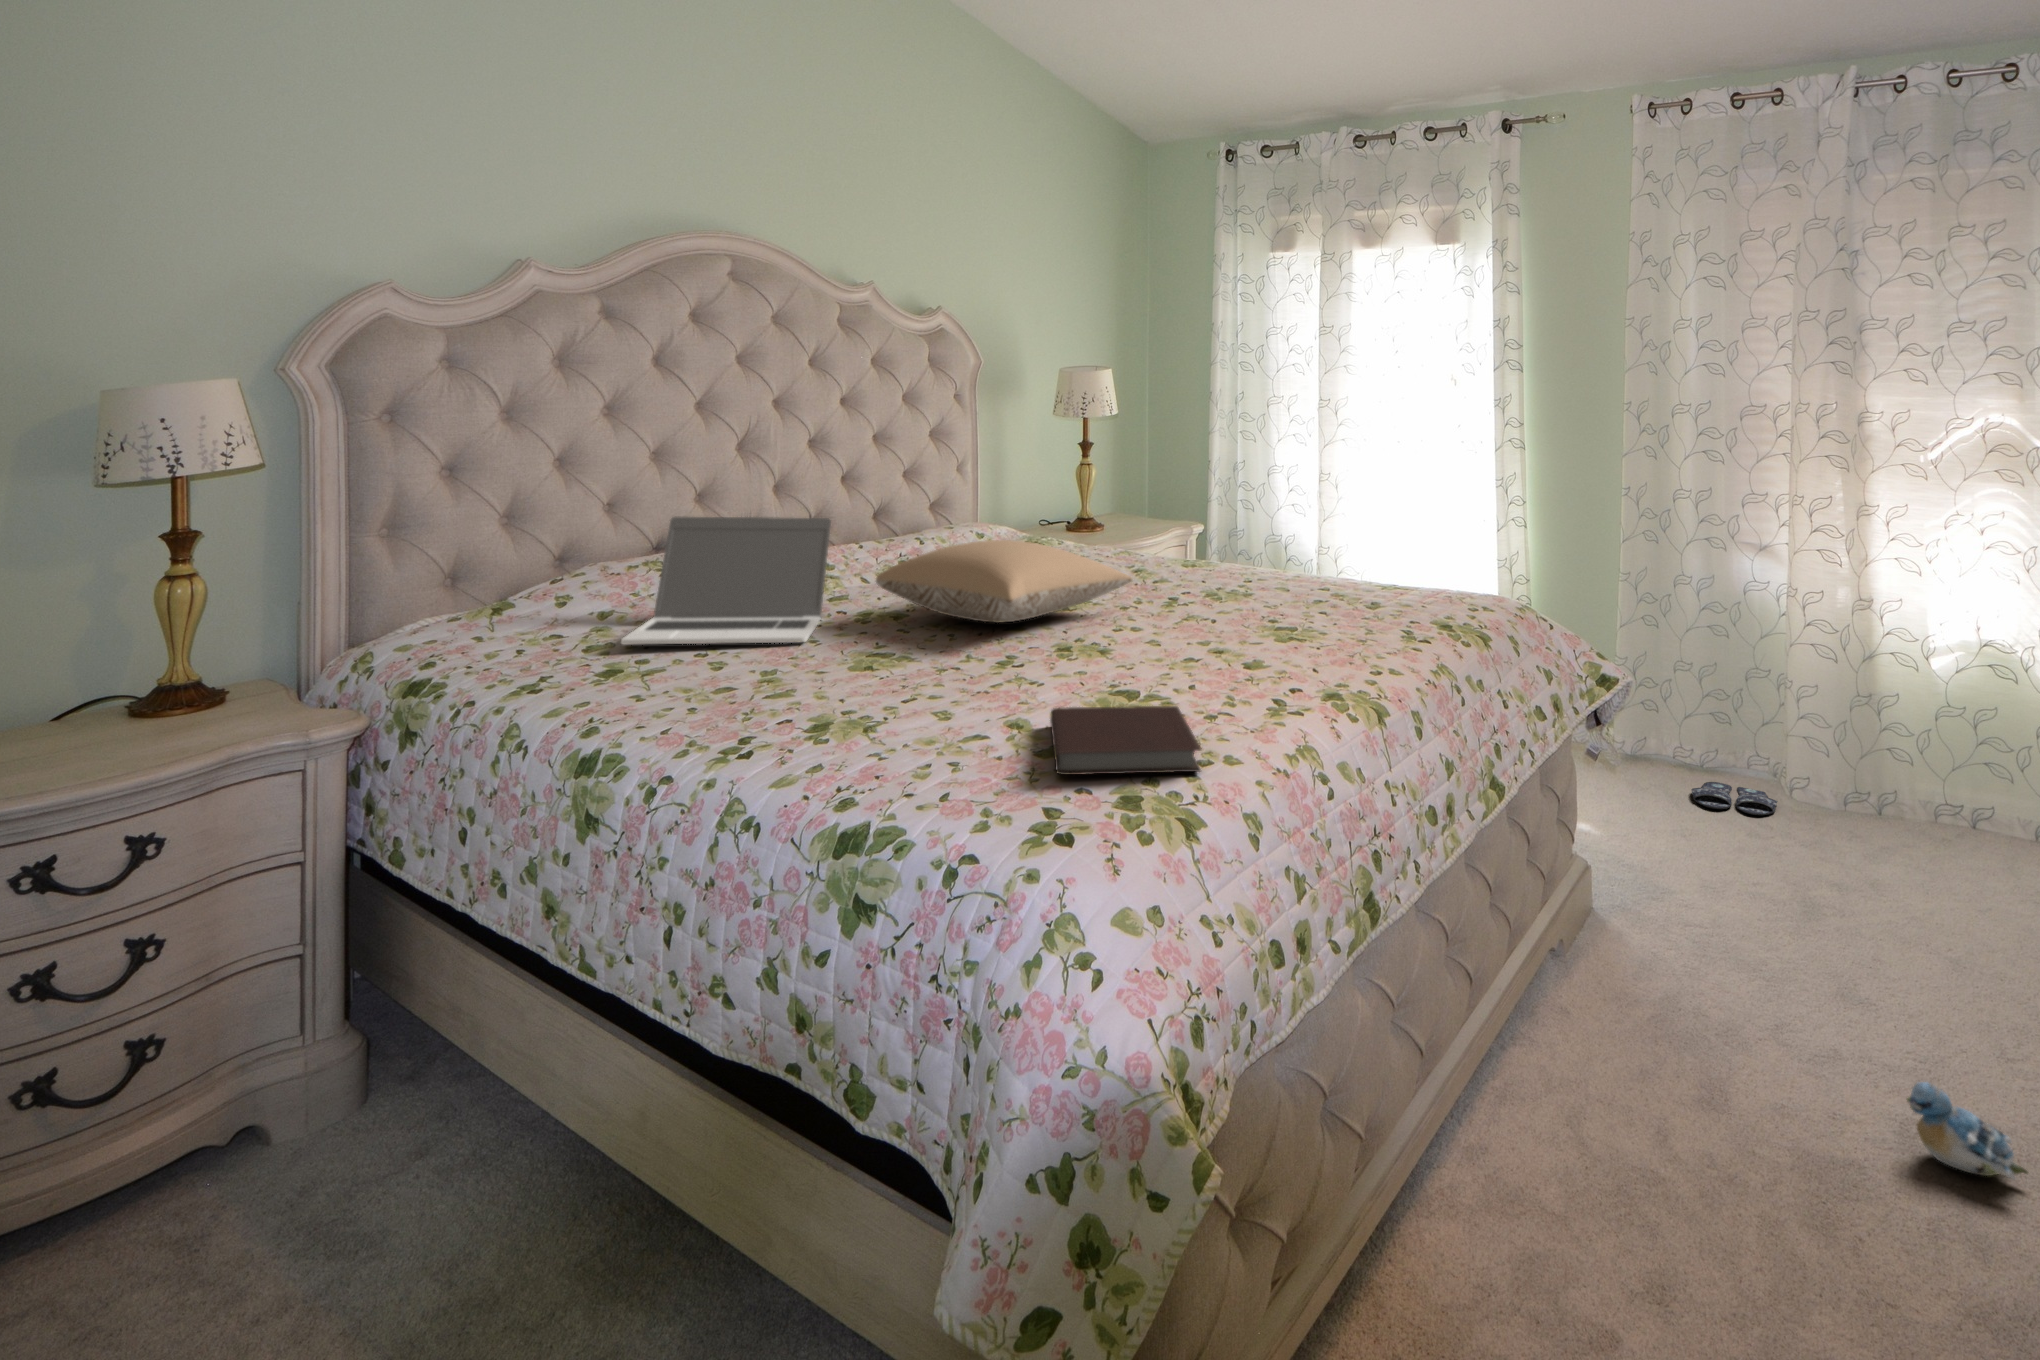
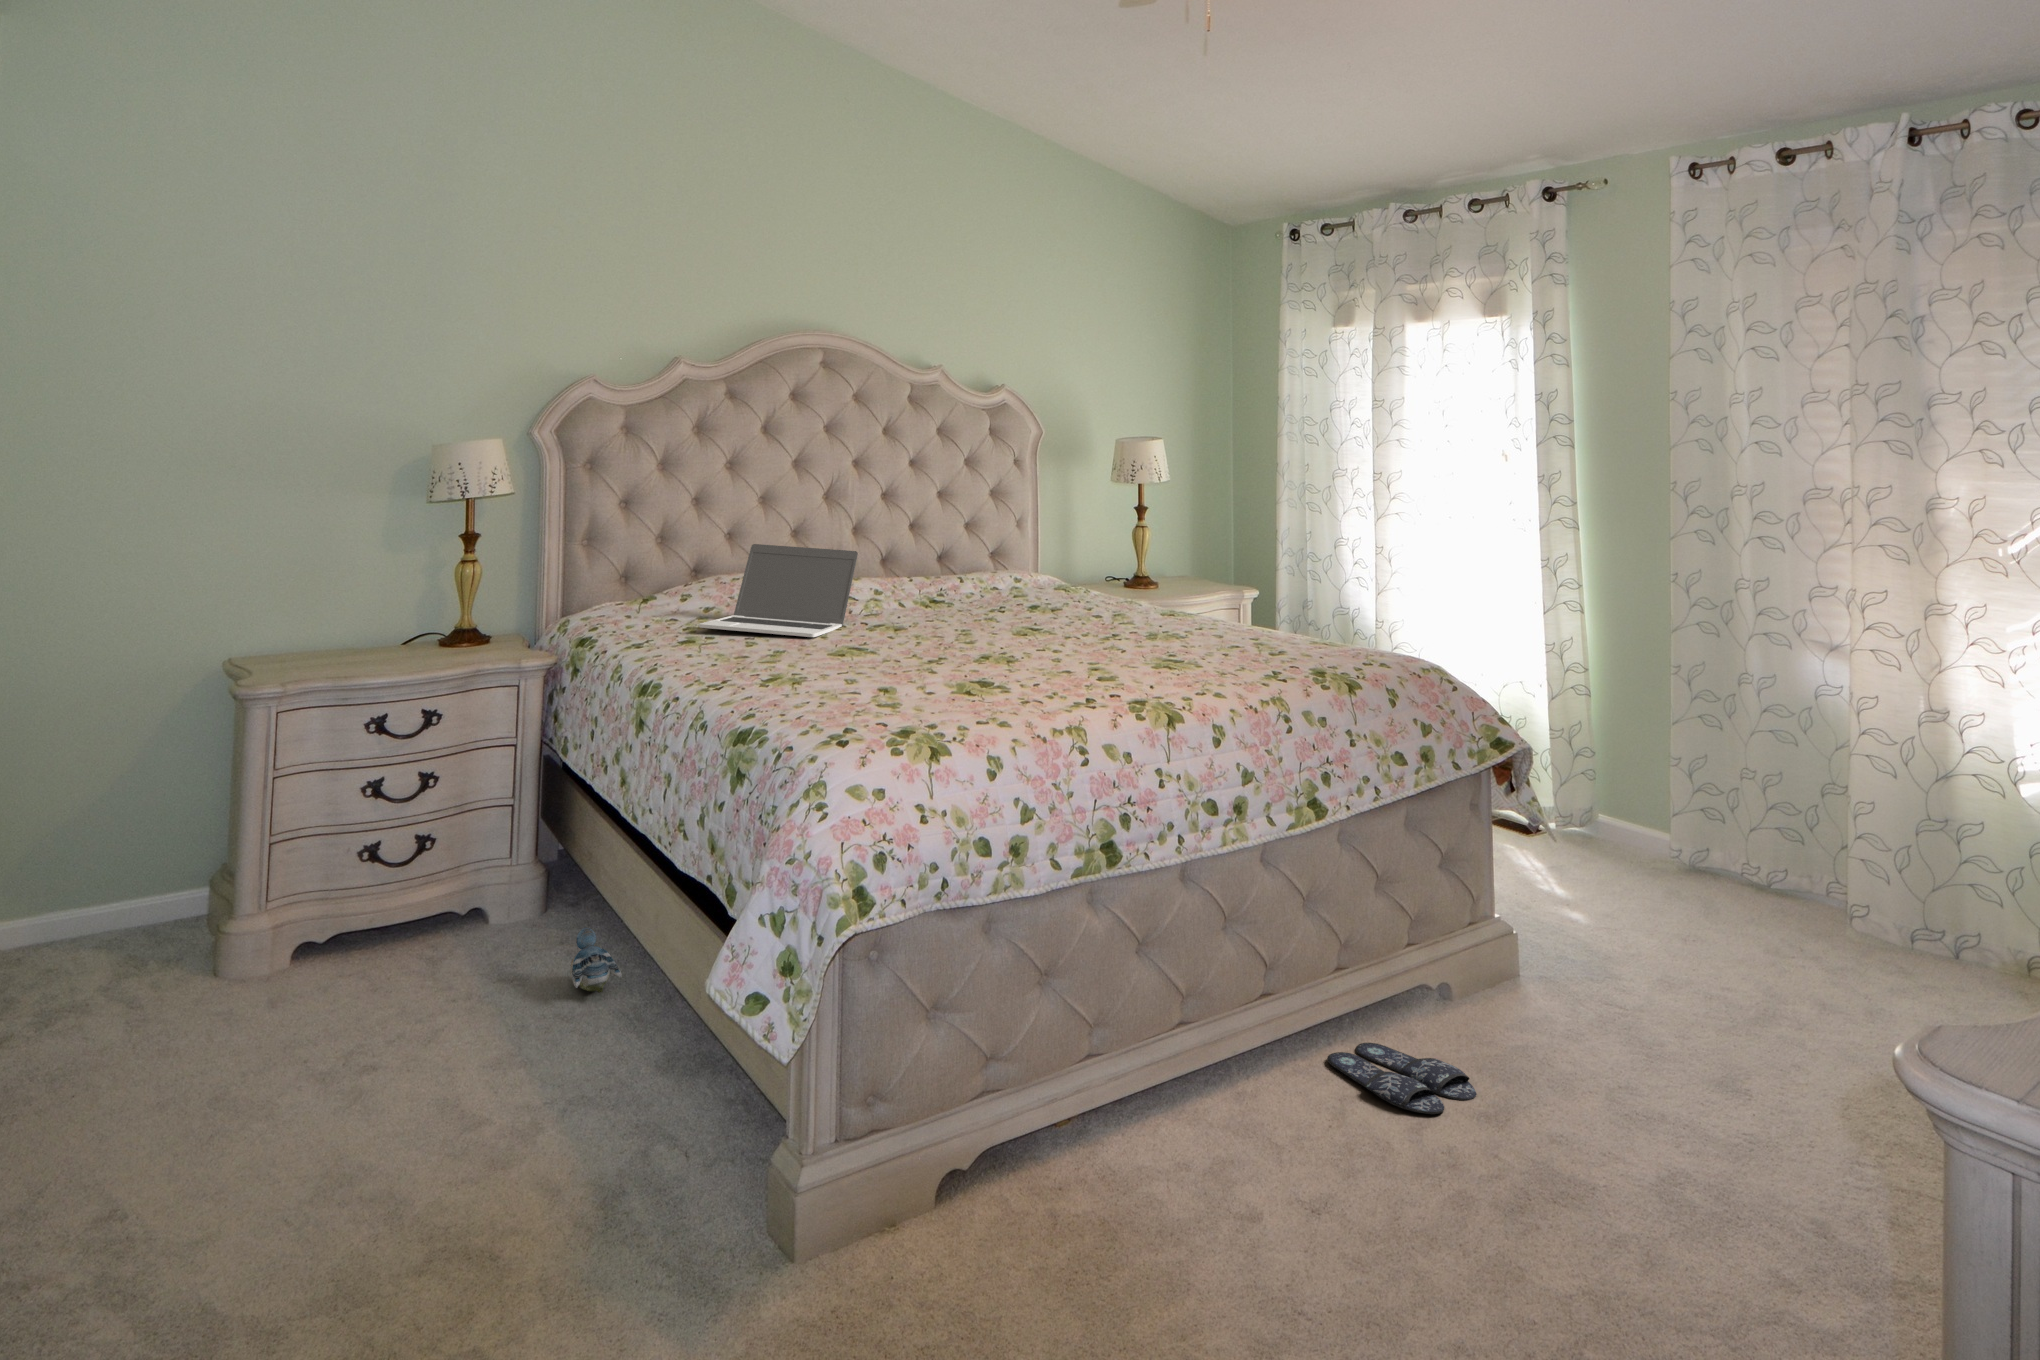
pillow: present [876,540,1133,623] -> none [875,575,1069,637]
notebook: present [1050,706,1201,775] -> none [872,682,999,725]
slippers: present [1691,782,1777,815] -> present [1327,1043,1477,1114]
plush toy: present [1907,1082,2028,1179] -> present [570,928,622,992]

